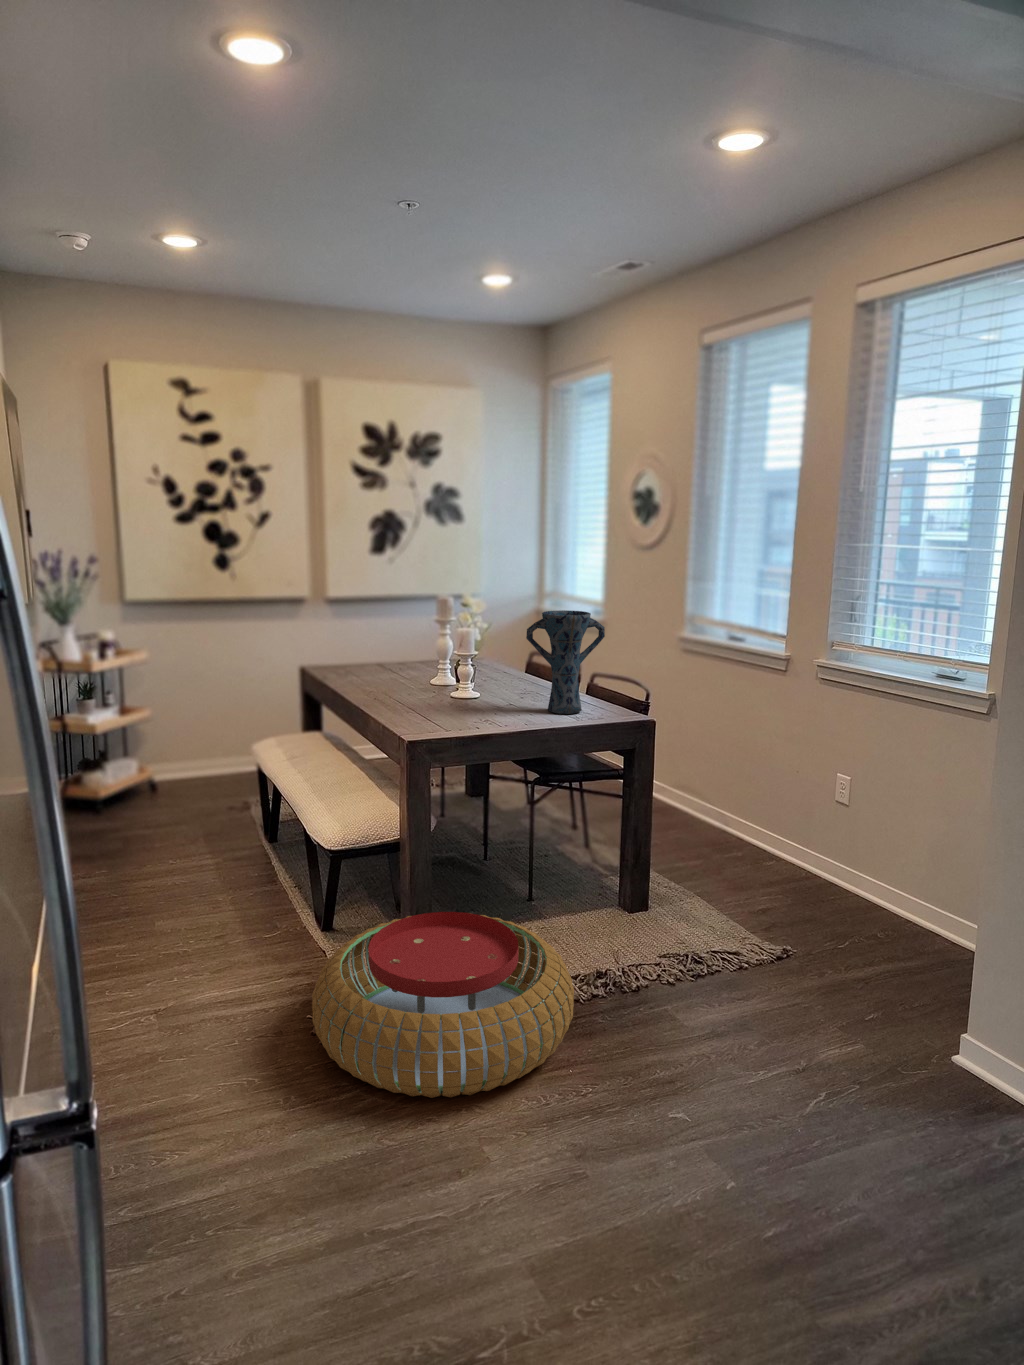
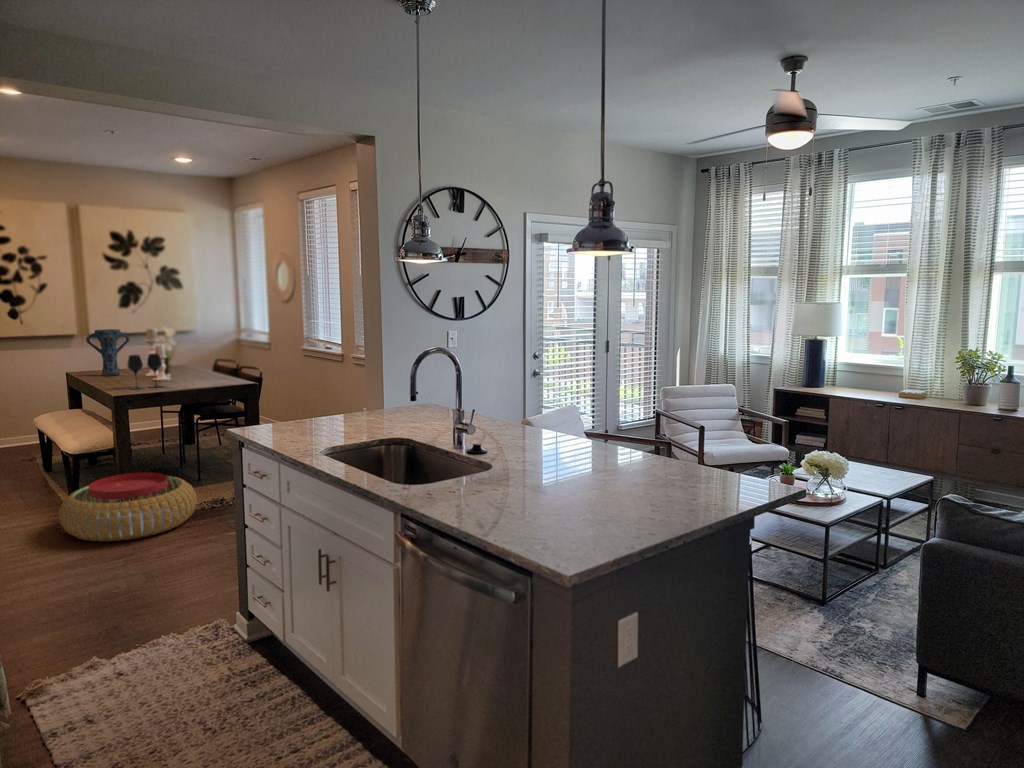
vase: present [526,610,605,714] -> present [86,329,129,376]
wine glass: none [425,653,486,725] -> present [127,354,162,390]

